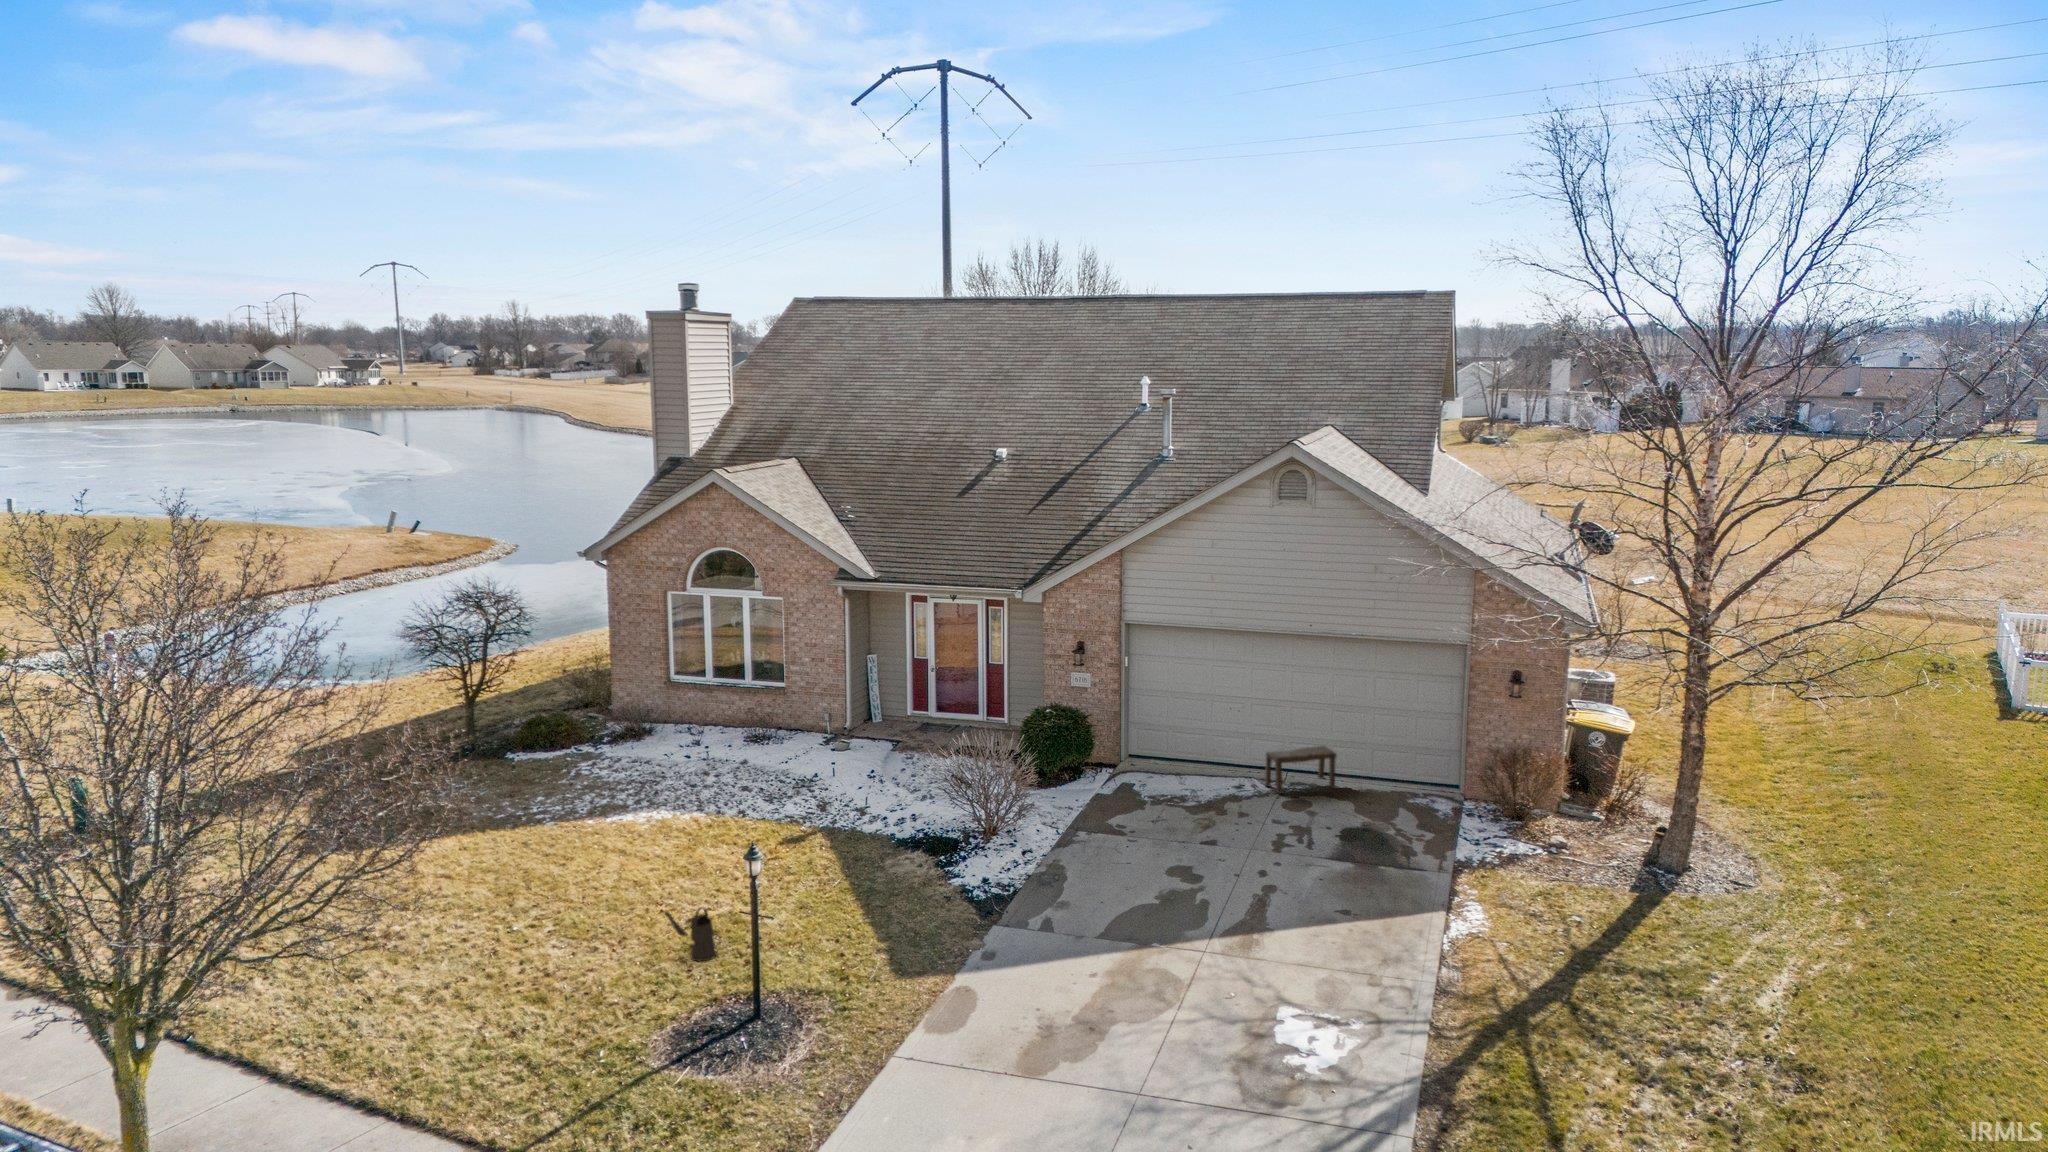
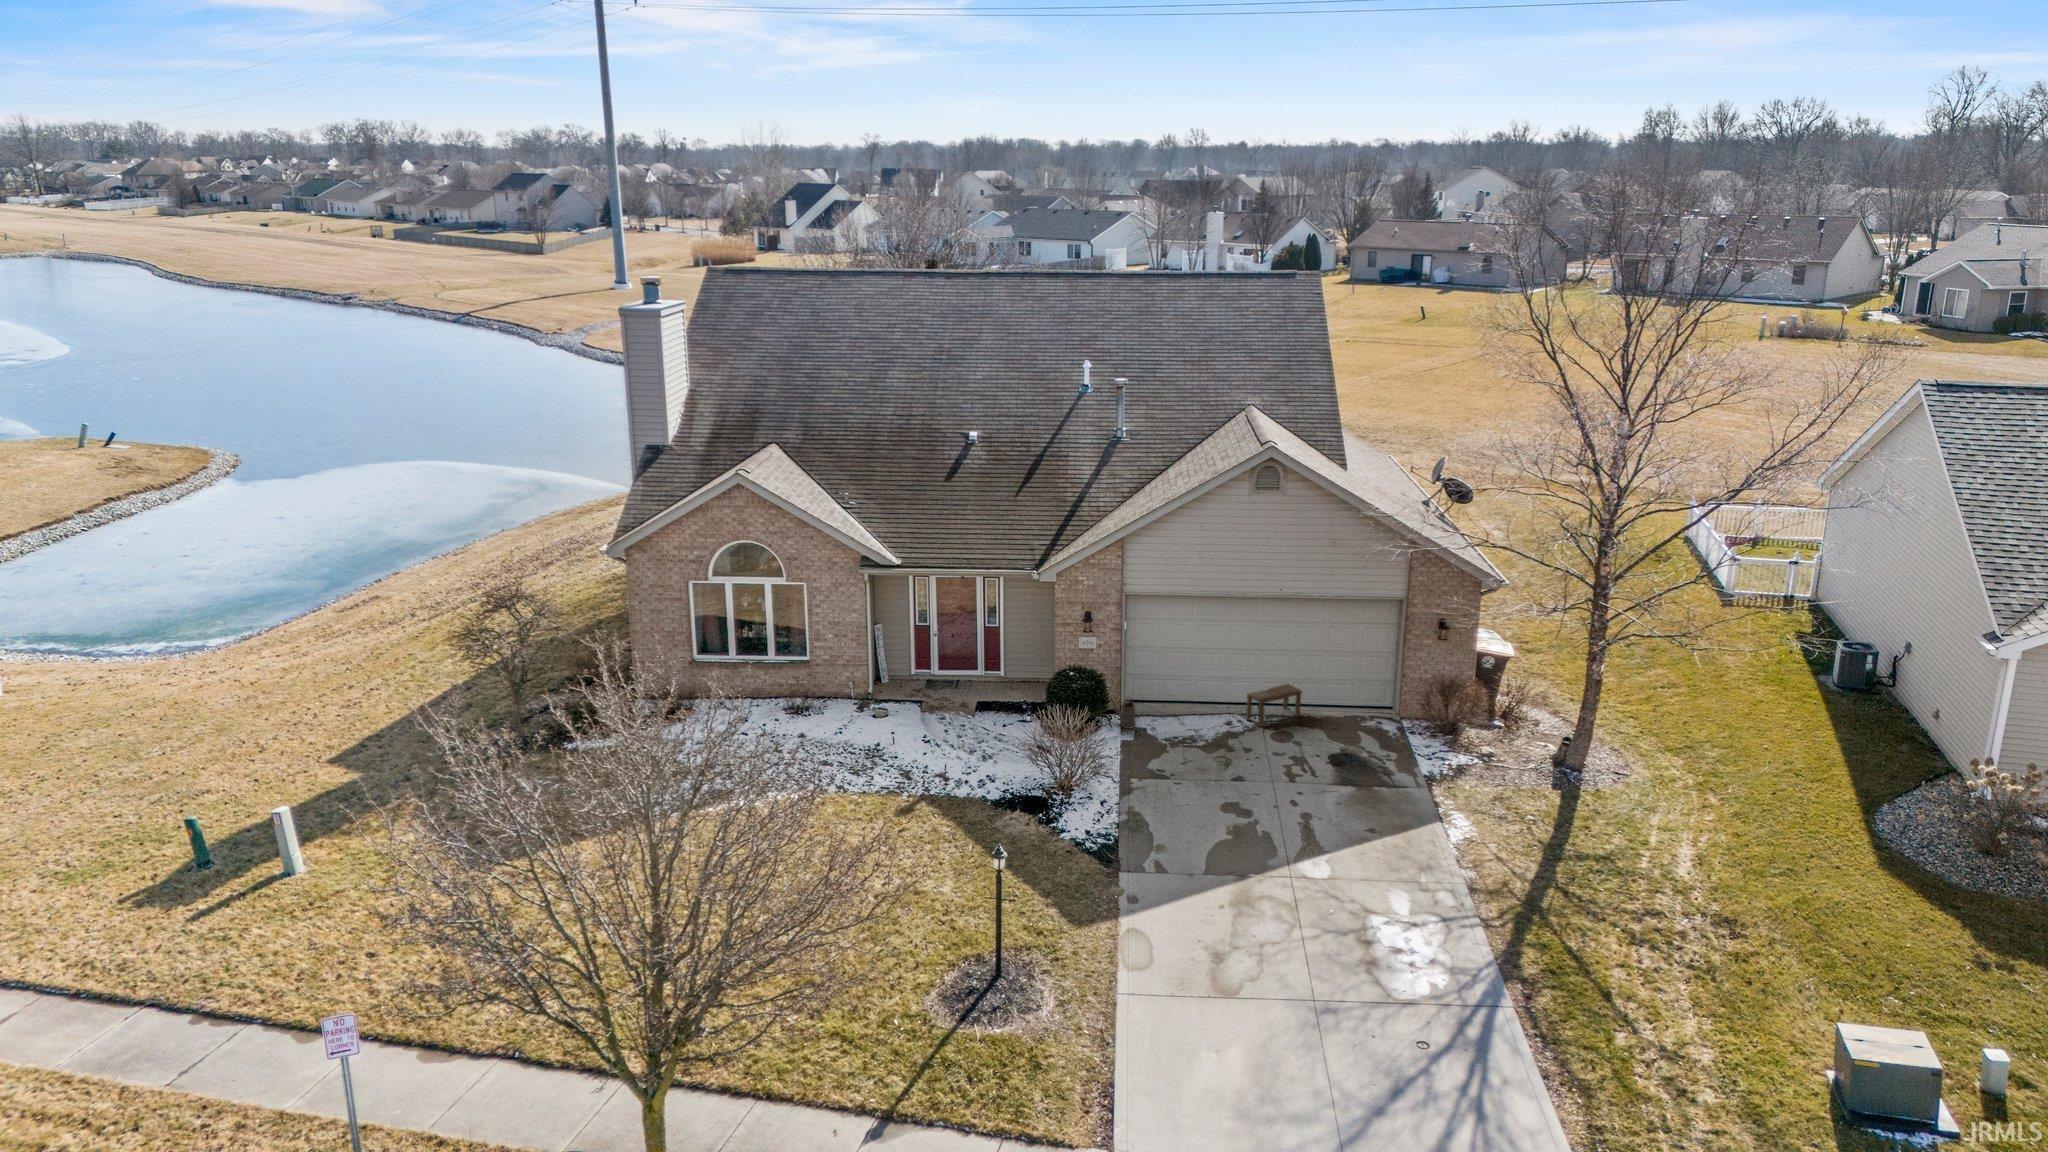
watering can: present [665,908,721,961] -> present [1109,696,1136,729]

